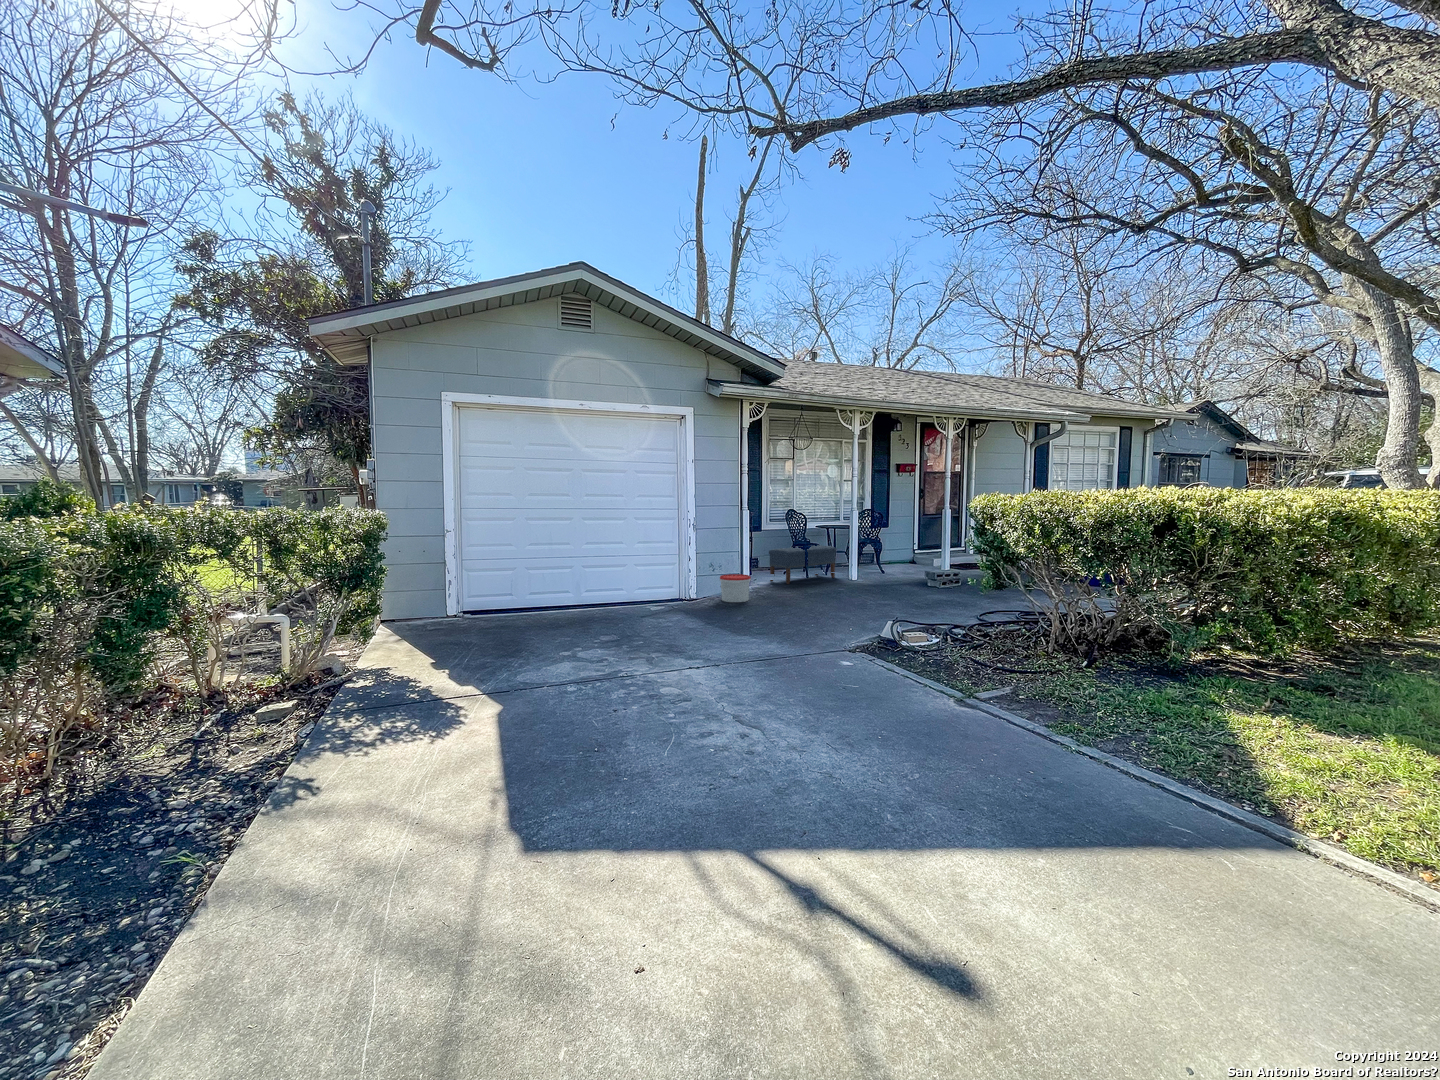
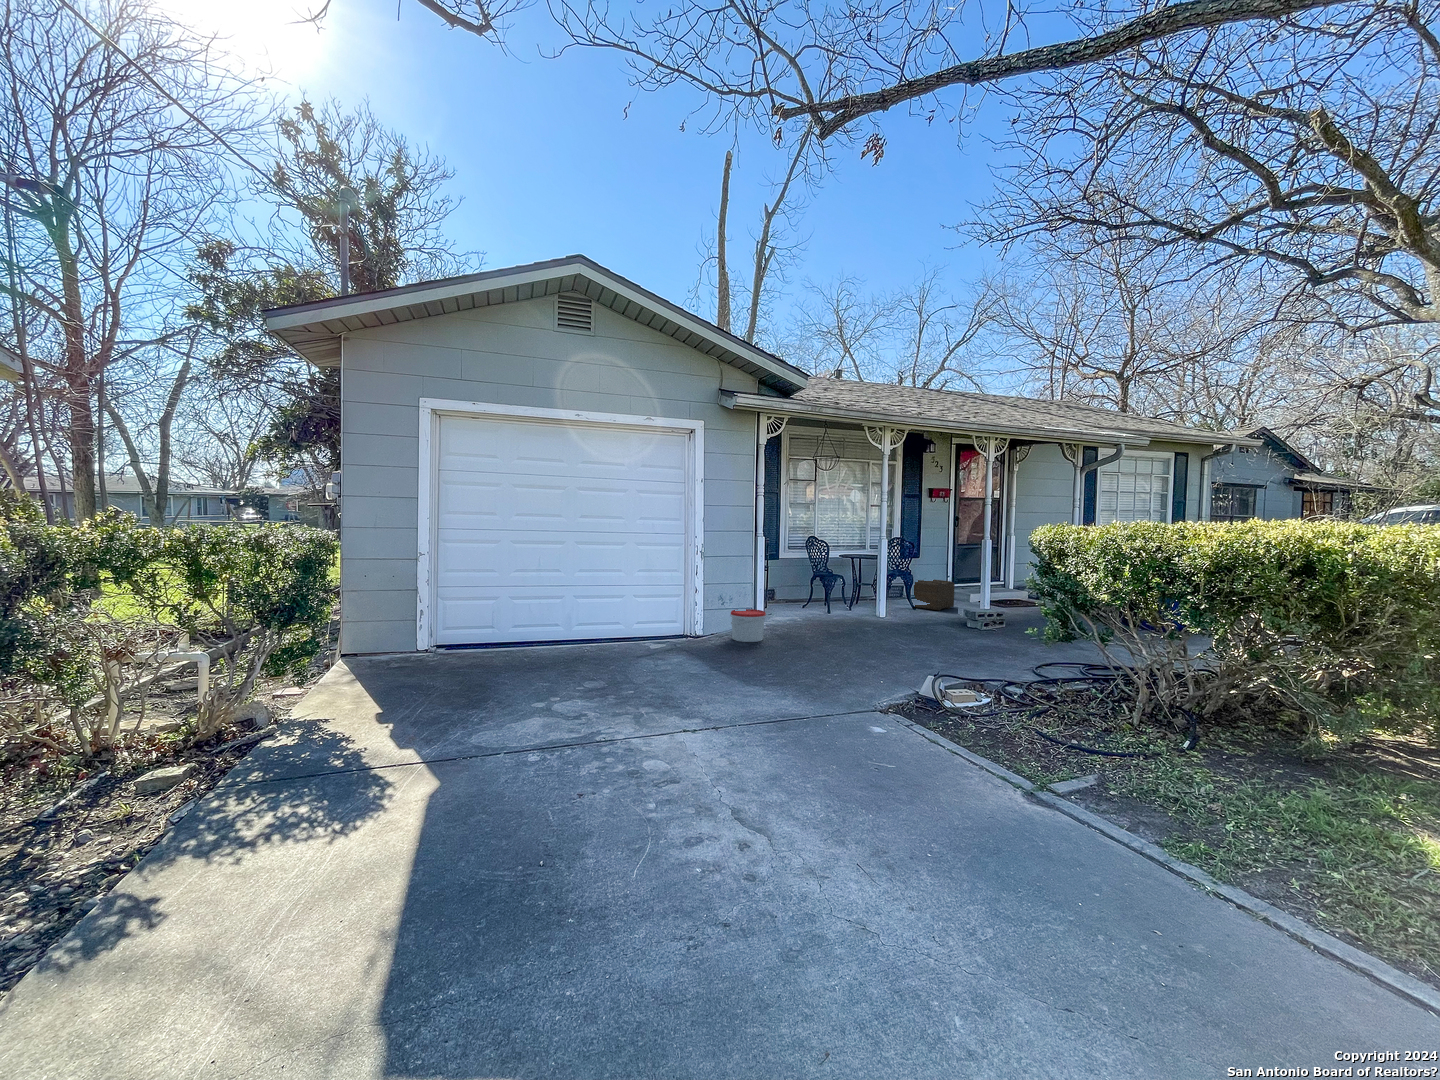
bench: present [769,545,836,584] -> none [787,577,862,621]
wooden crate: none [880,545,920,573] -> present [914,579,955,611]

